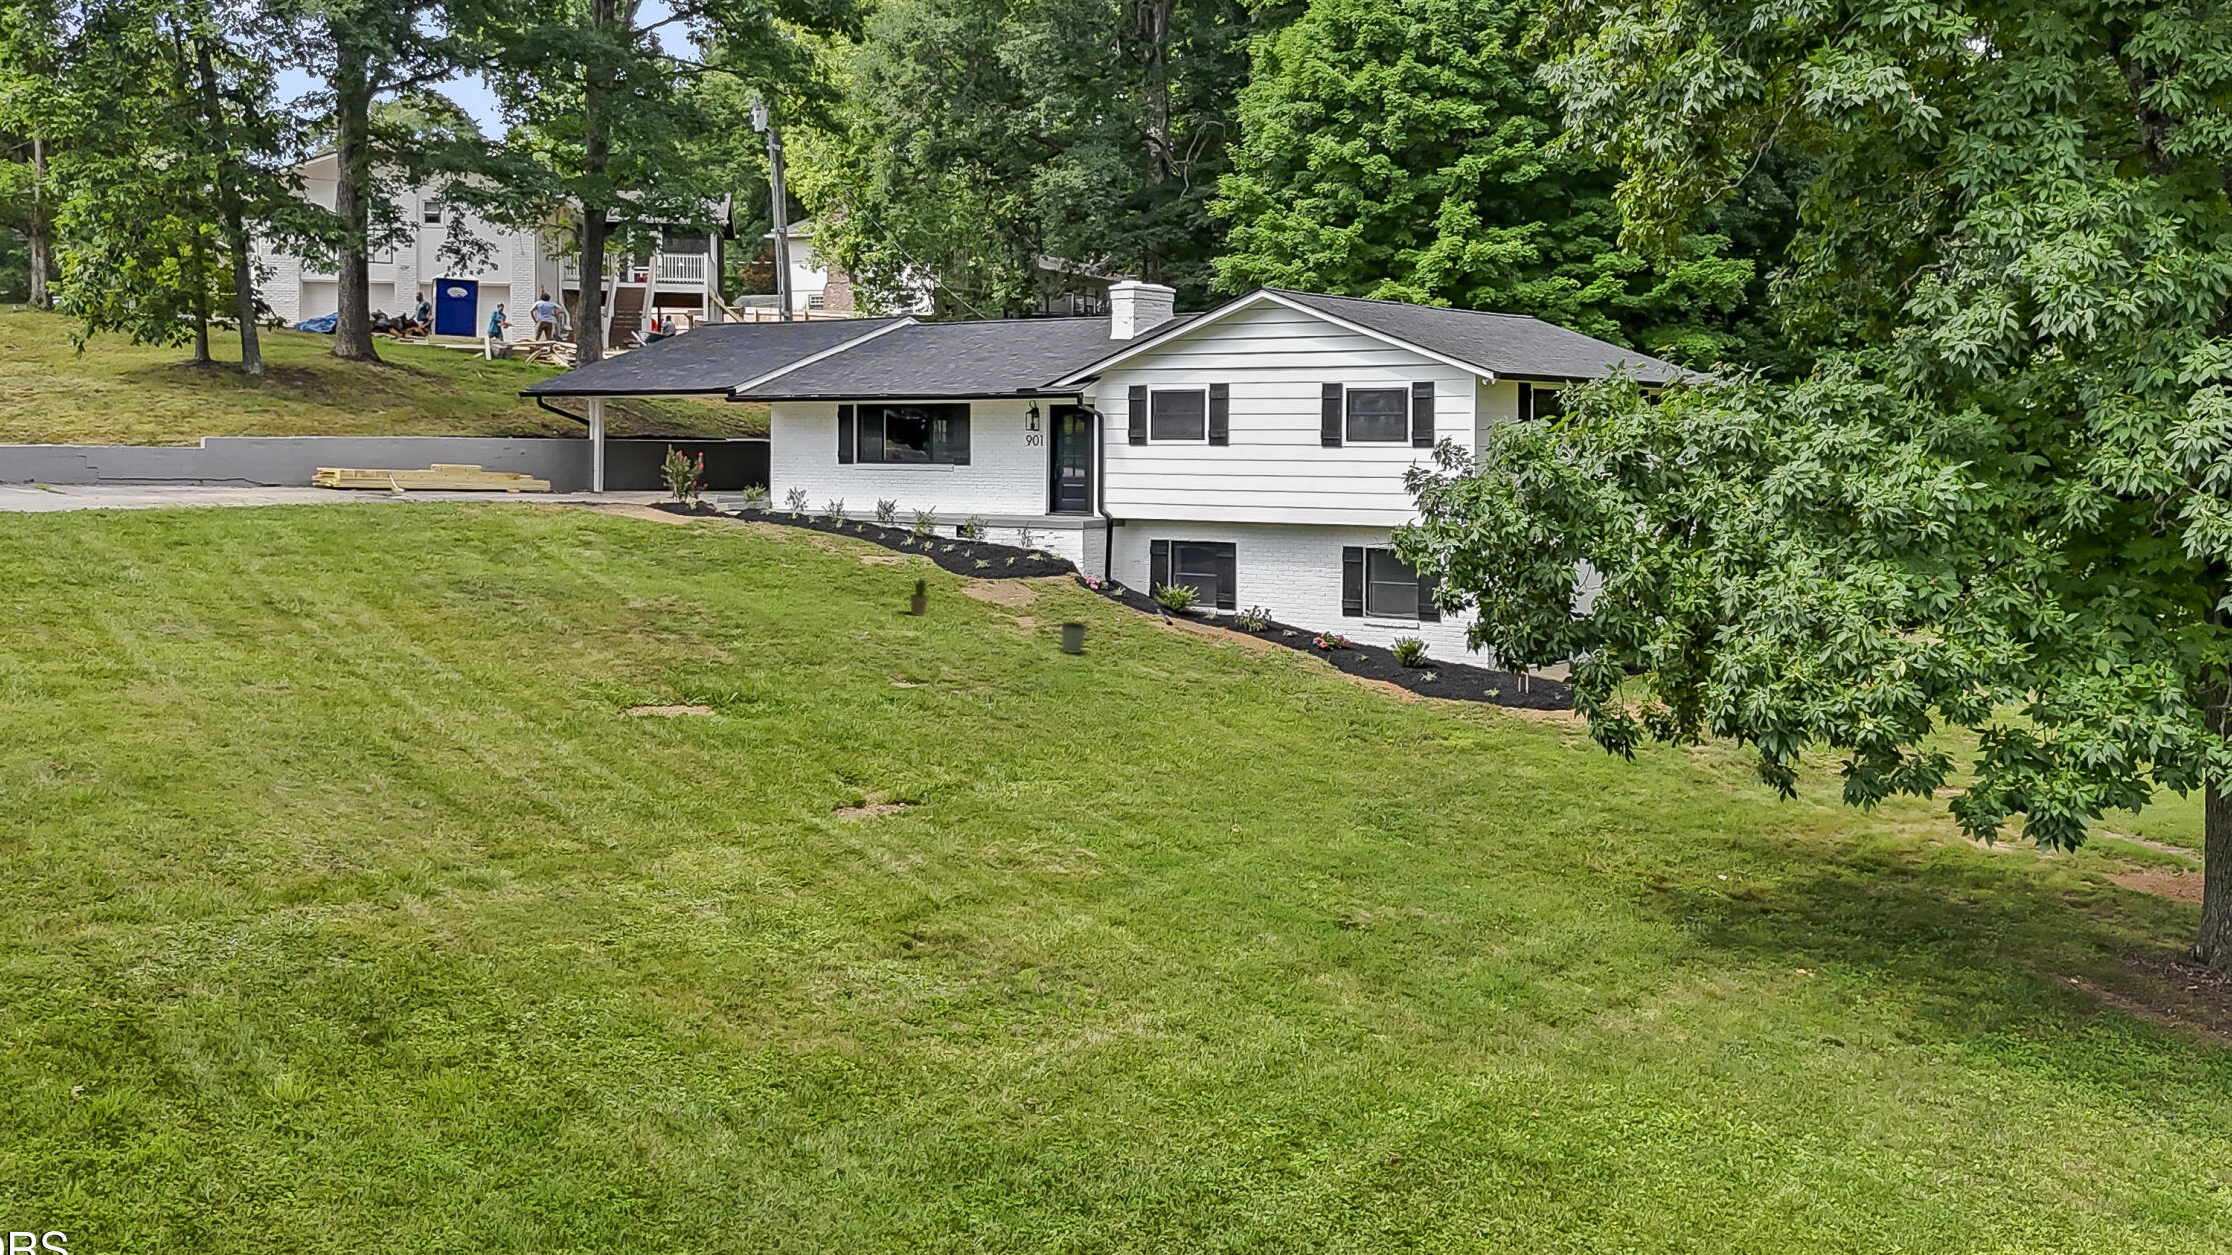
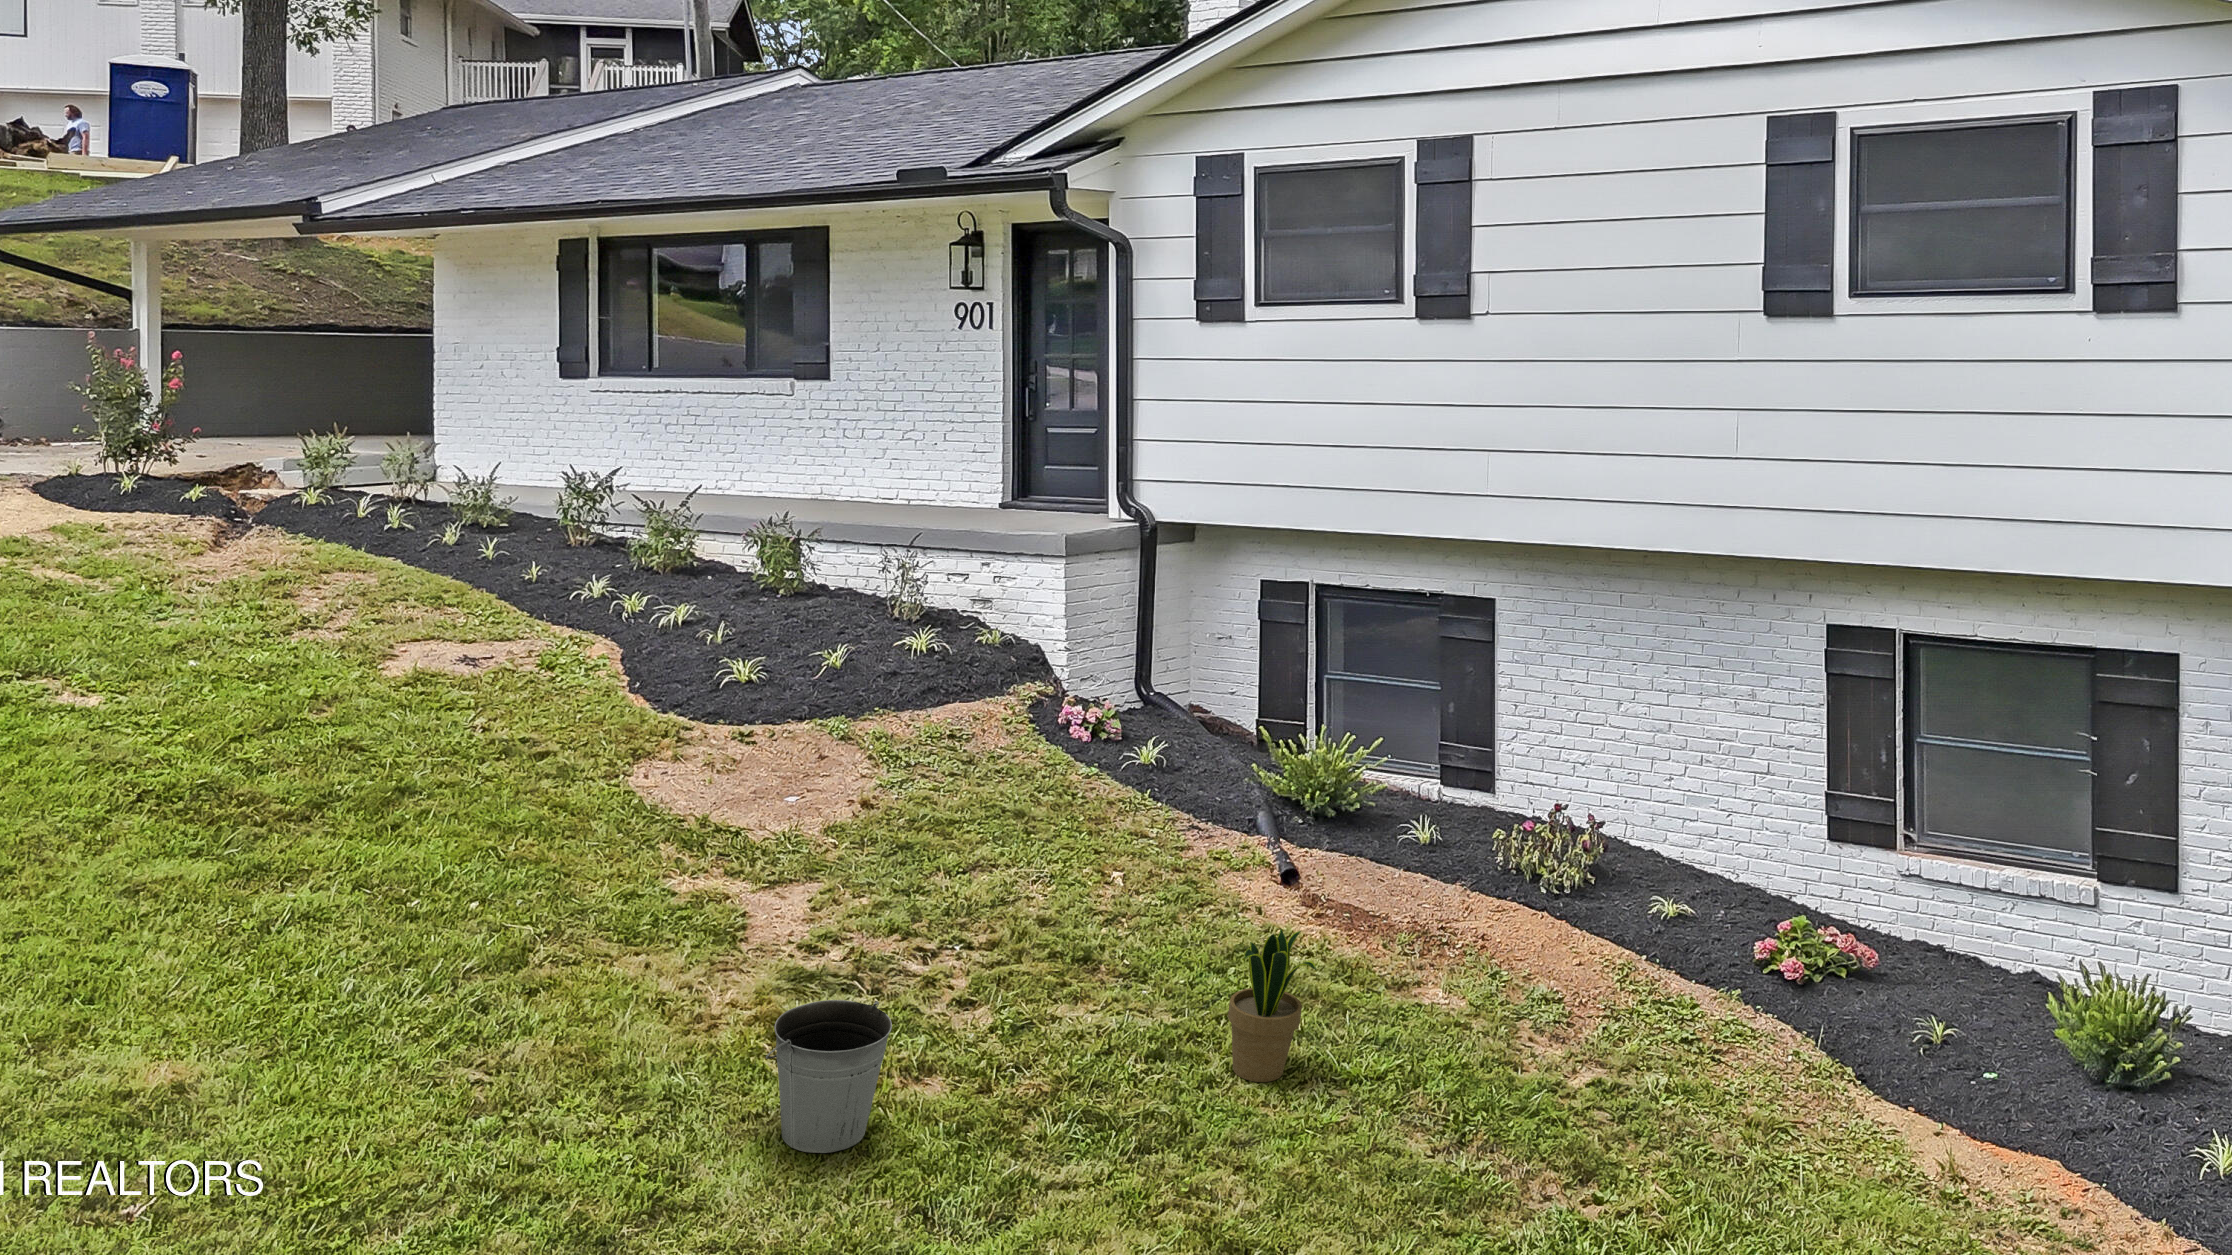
potted plant: present [910,579,928,615] -> present [1228,929,1317,1082]

